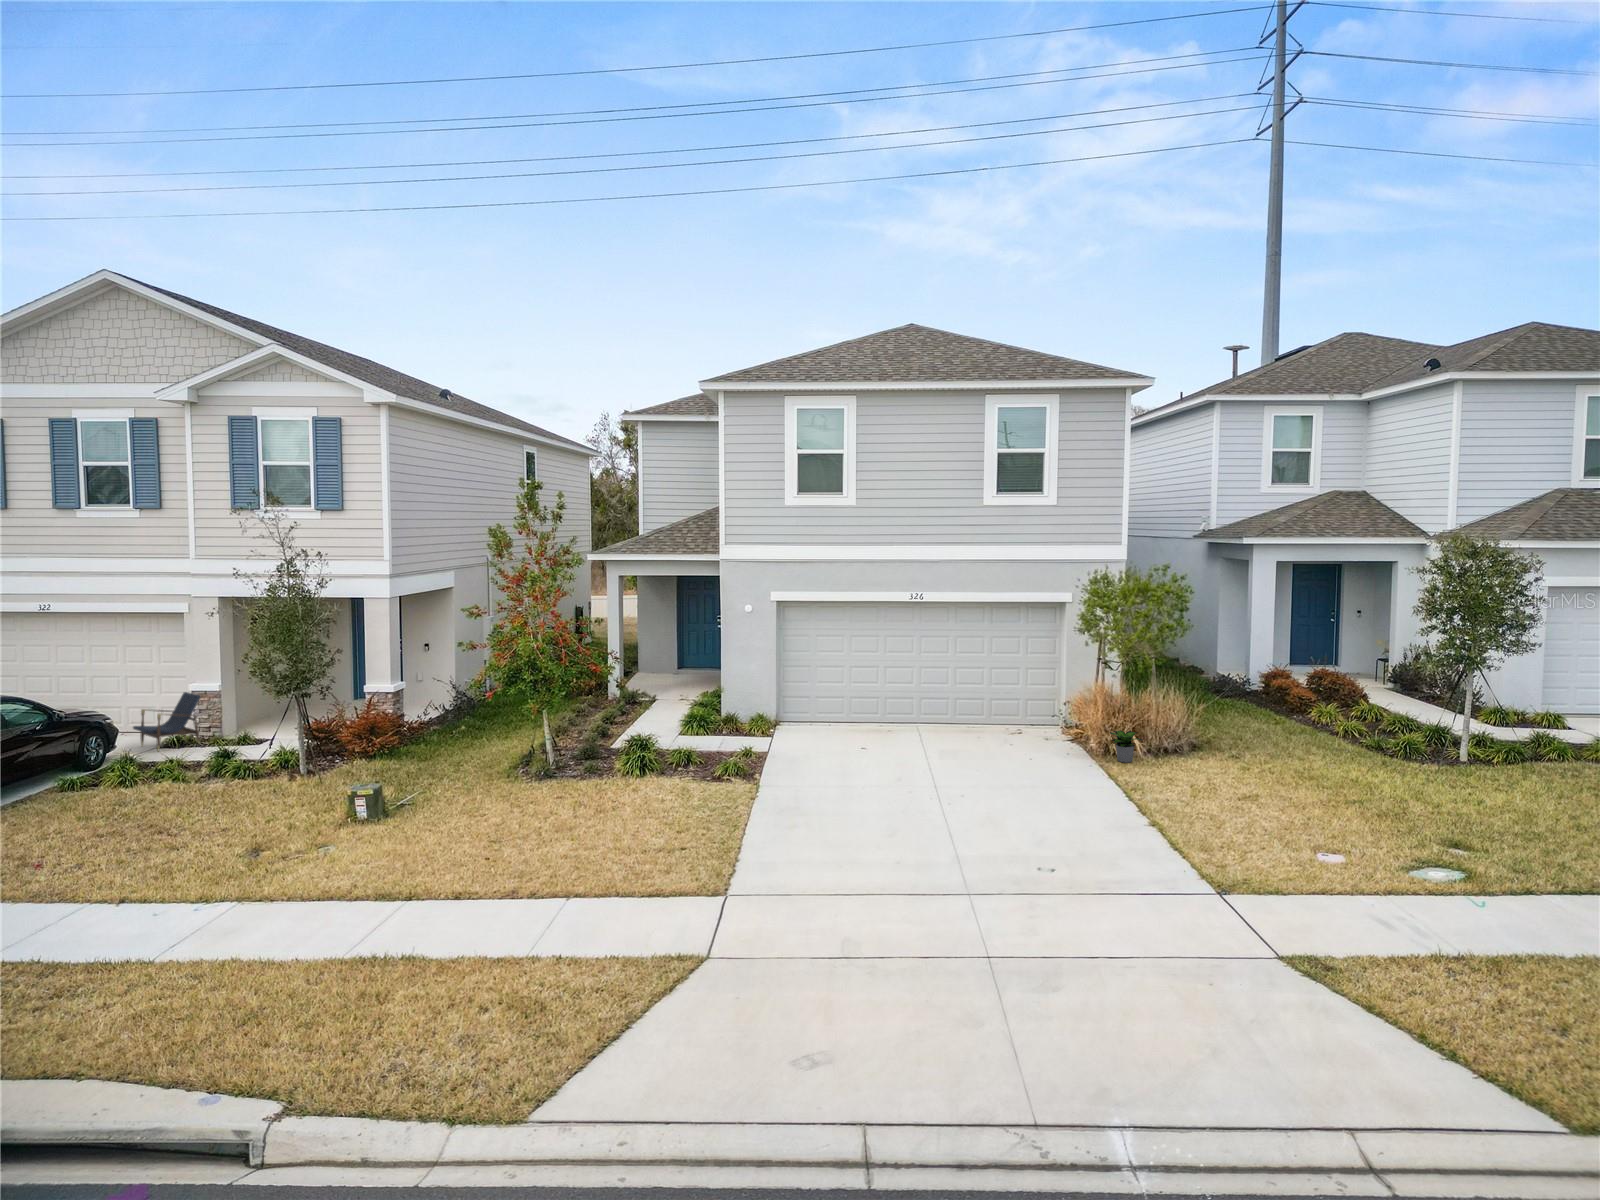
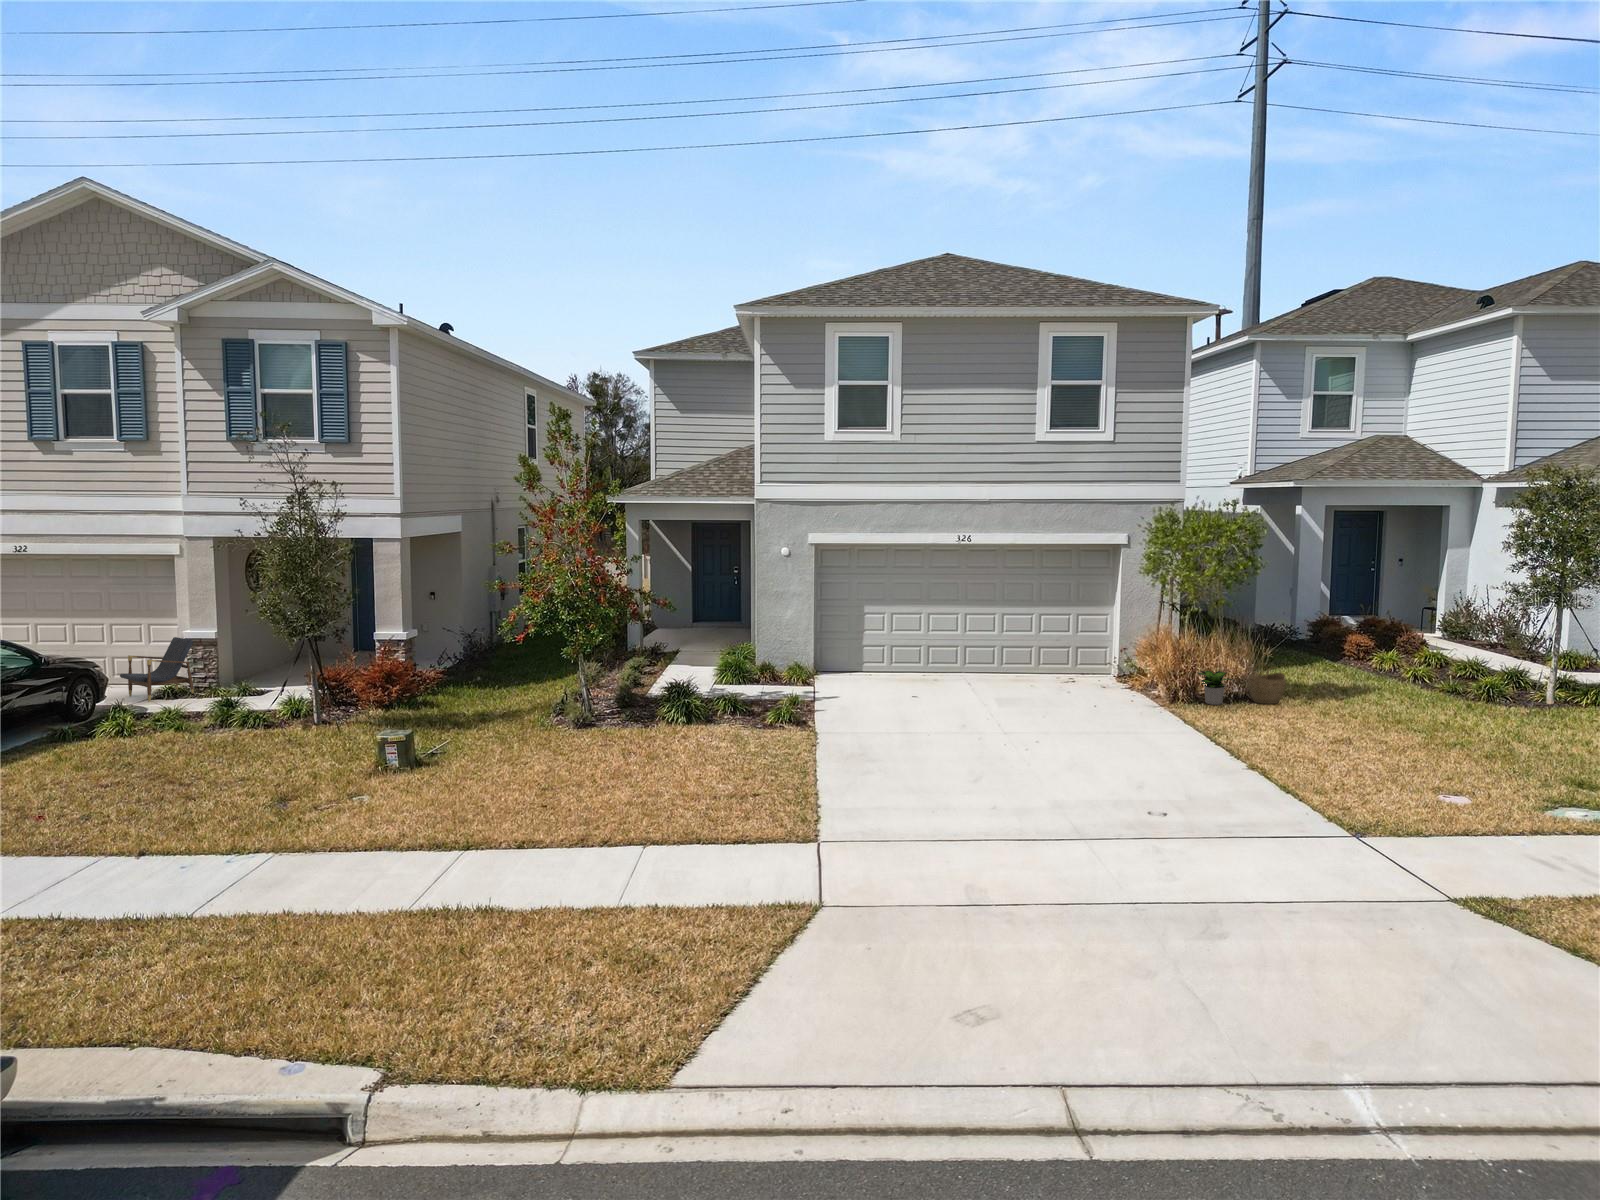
woven basket: none [1157,724,1190,762] -> present [1248,666,1286,704]

